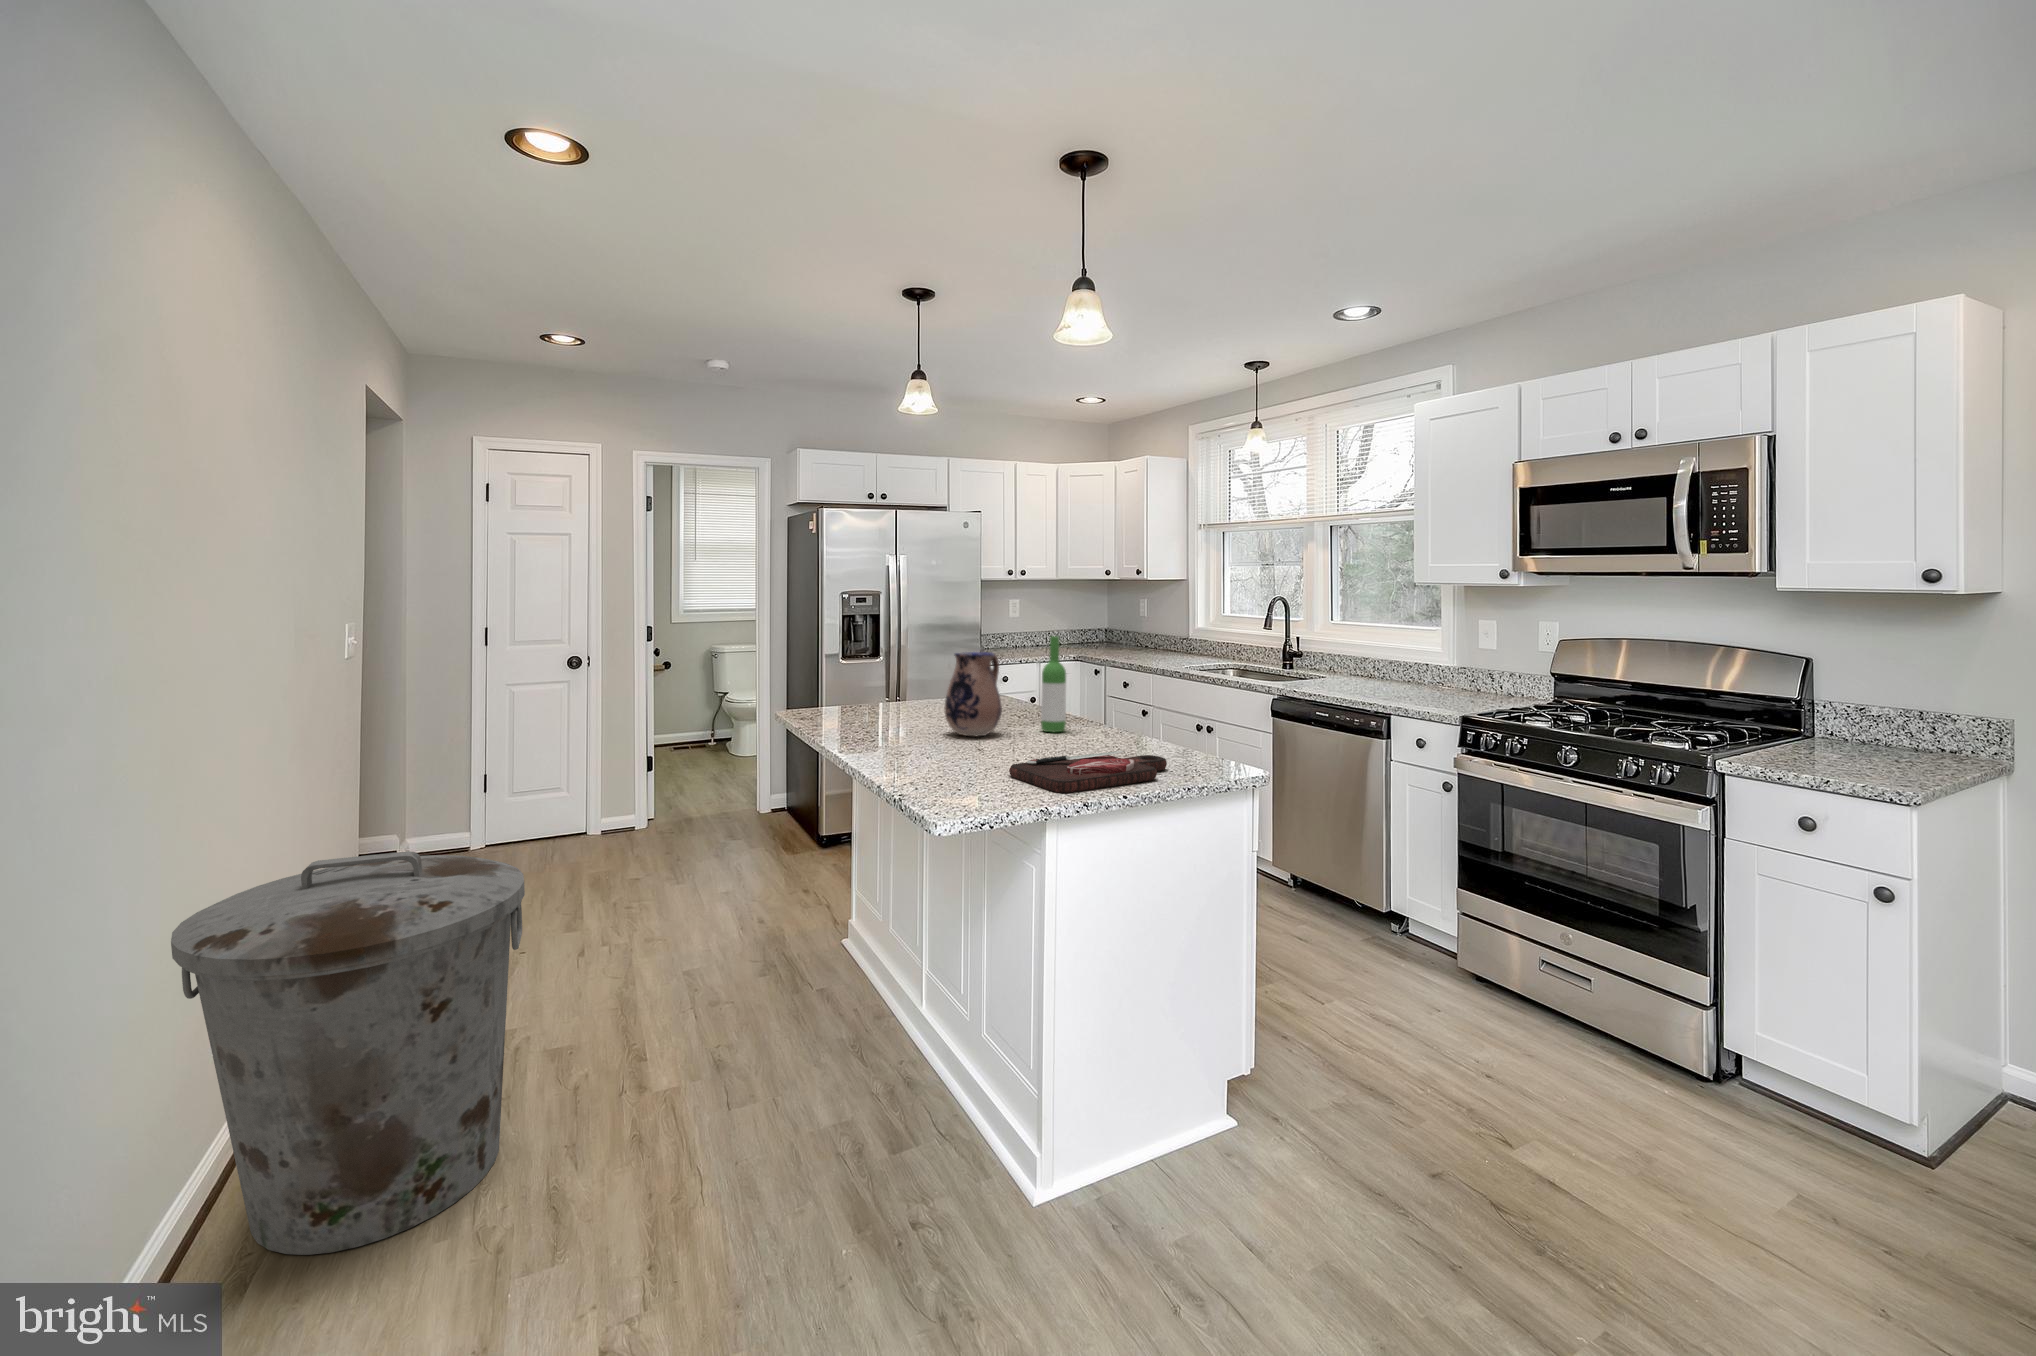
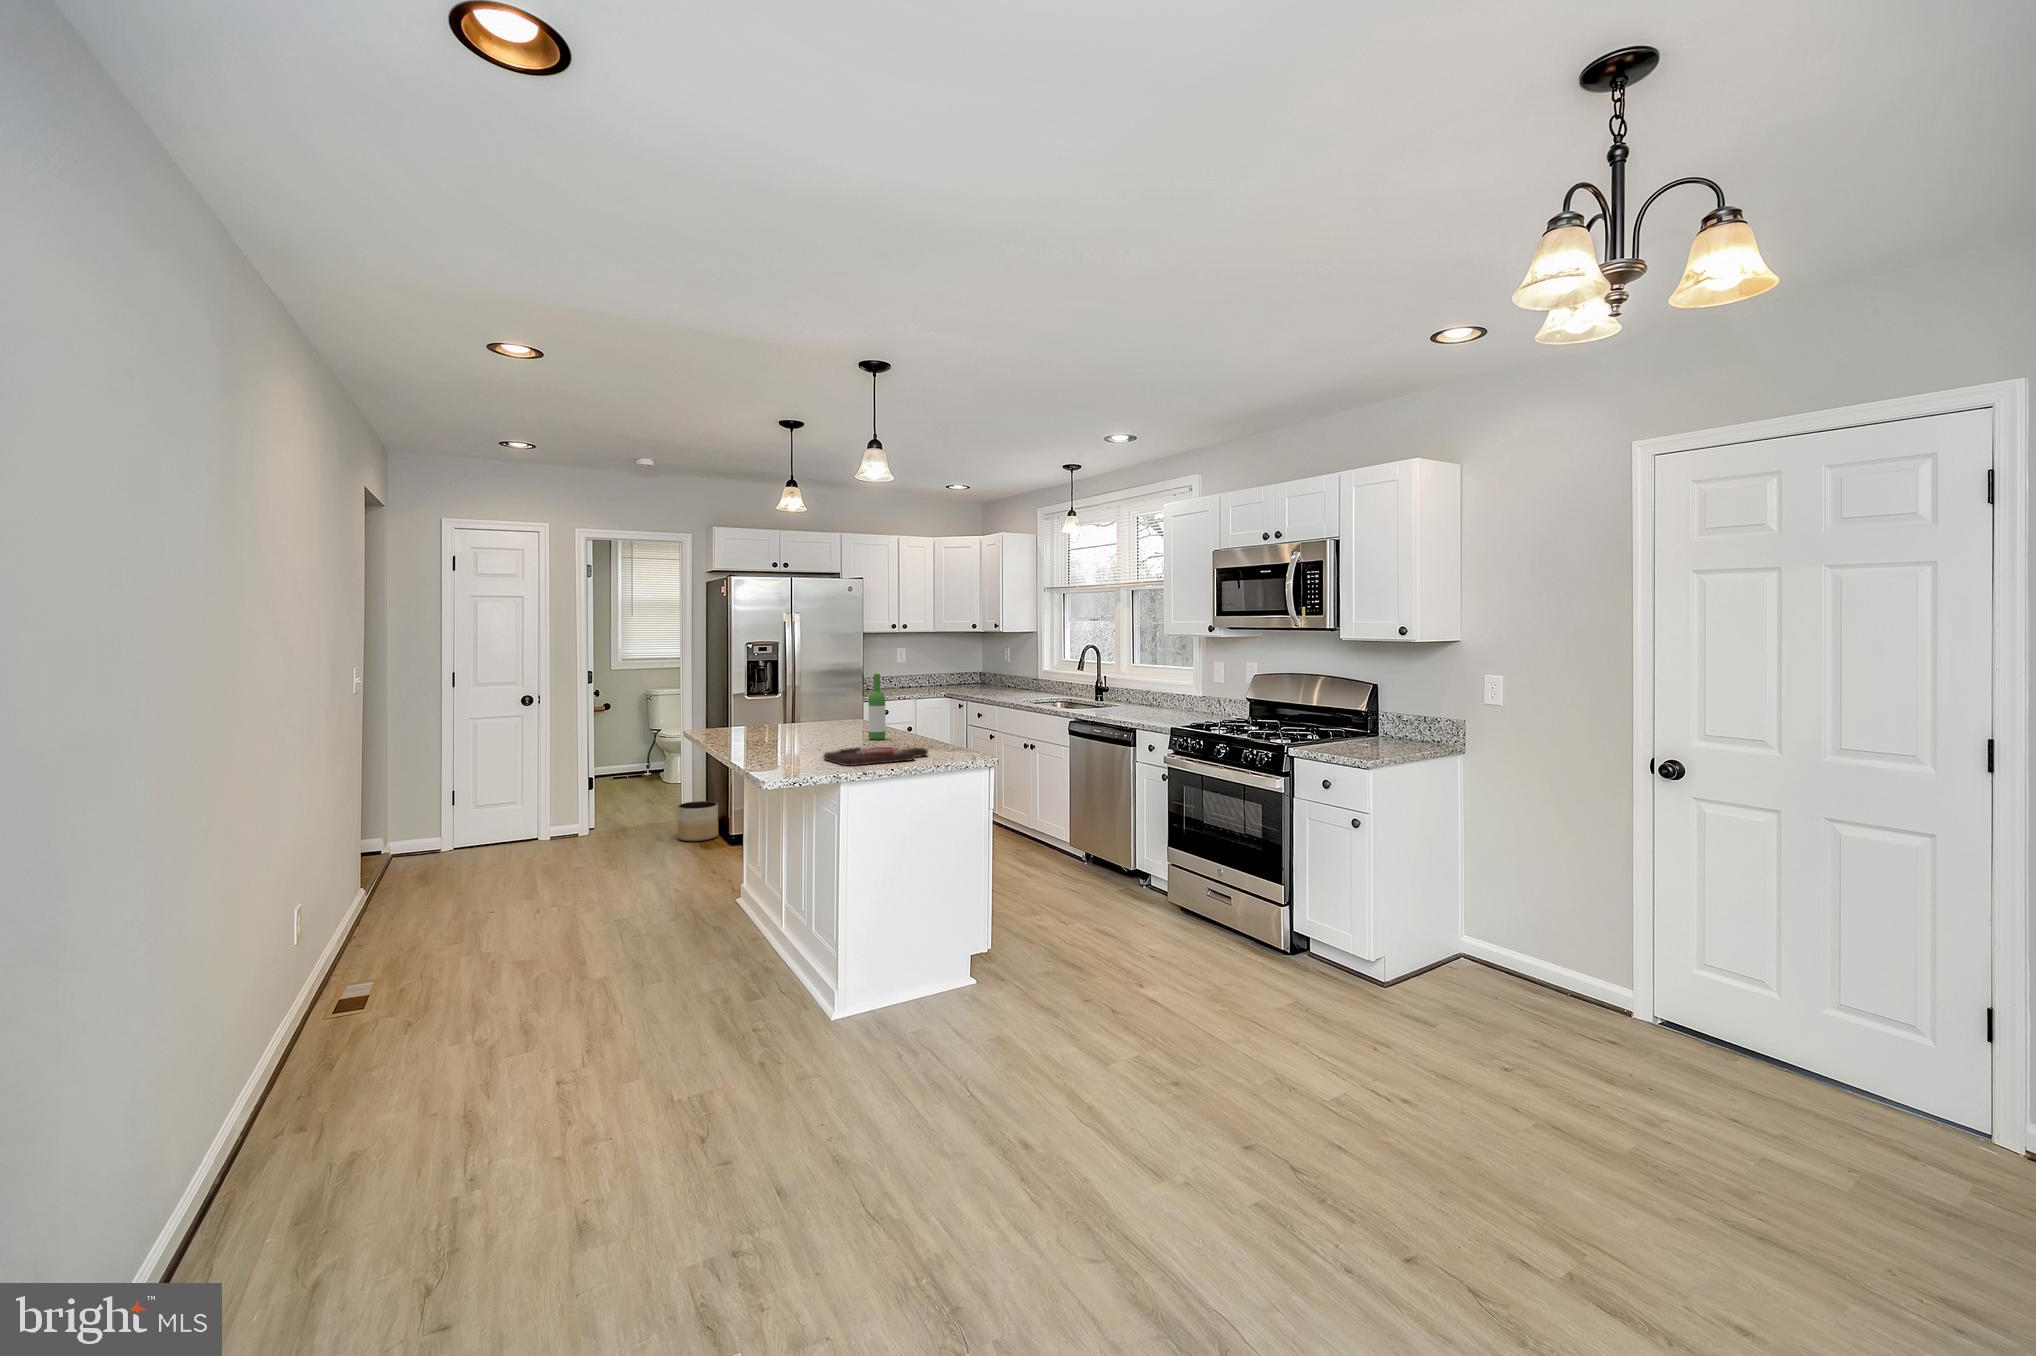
ceramic pitcher: present [945,652,1002,736] -> none [799,685,839,742]
planter: none [758,788,807,840] -> present [677,801,718,841]
trash can: present [171,851,525,1255] -> none [300,809,511,1050]

